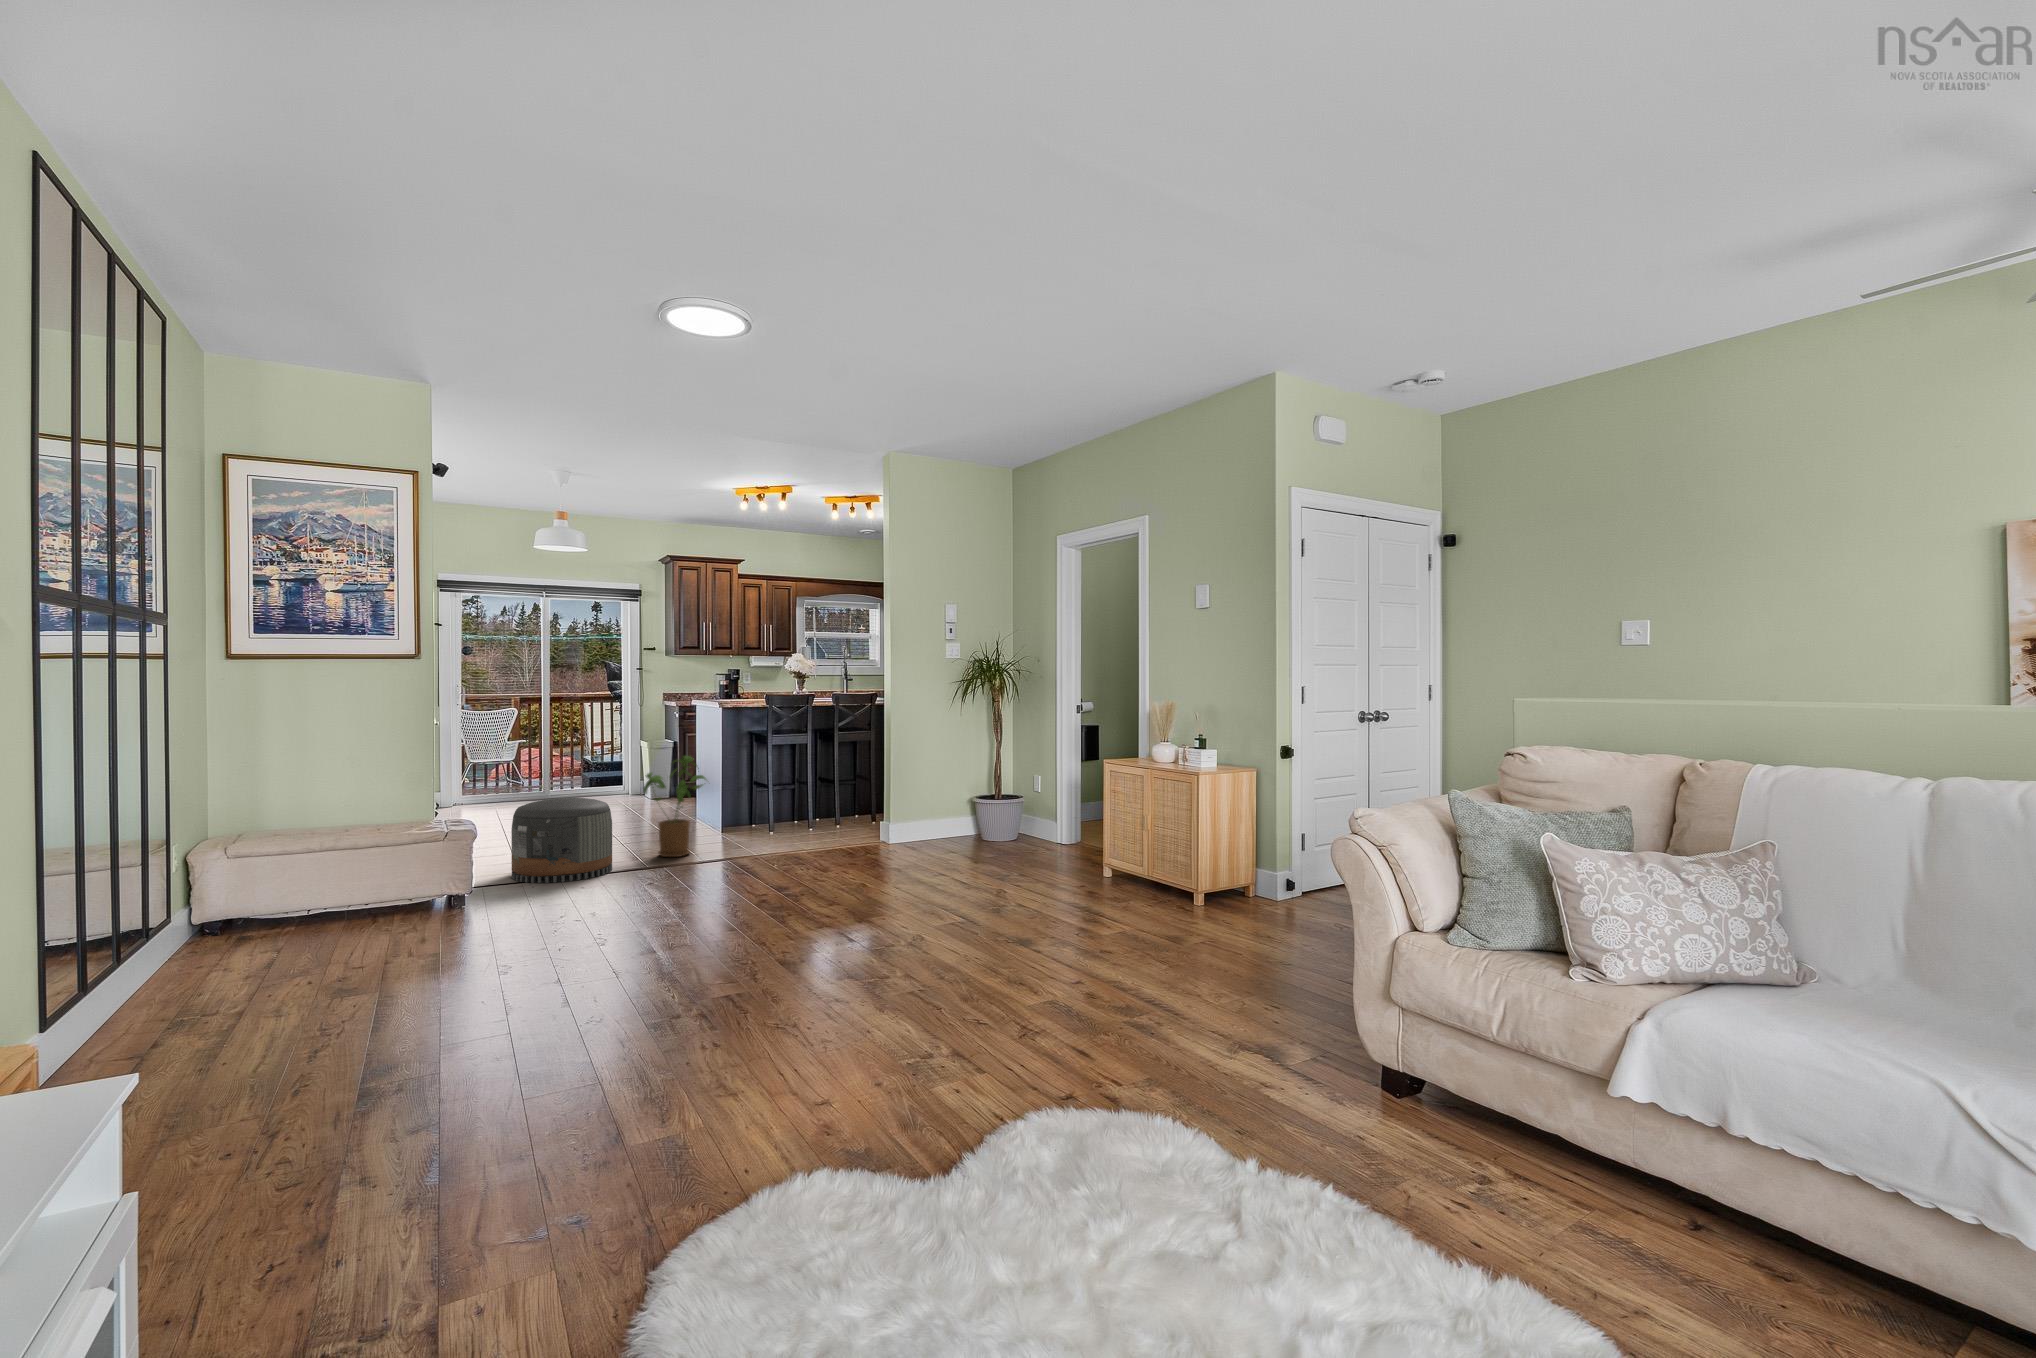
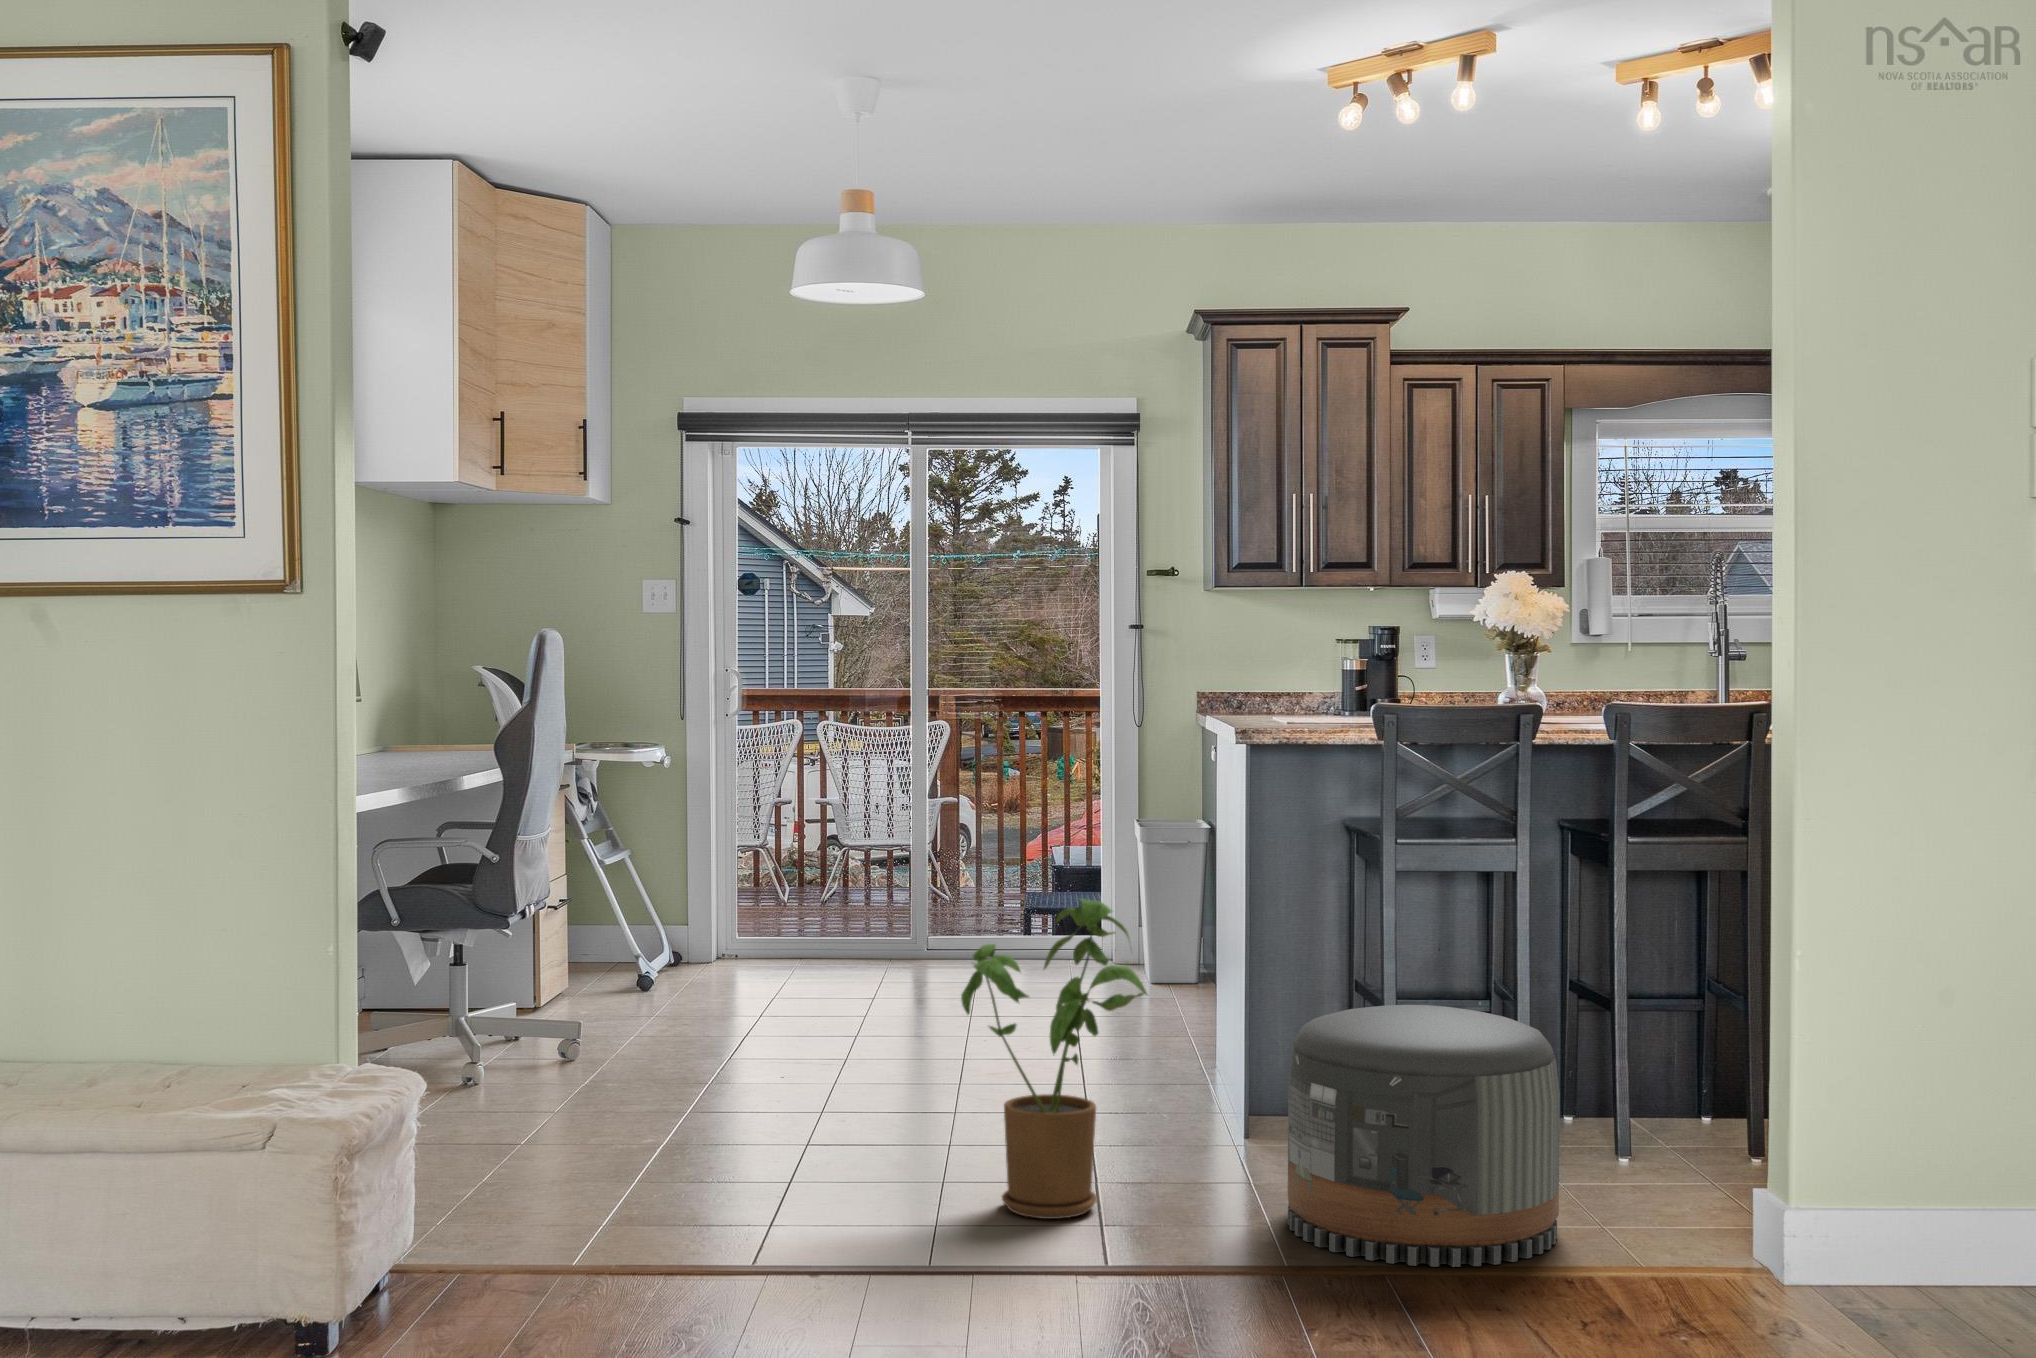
pouf: present [511,798,612,883] -> present [1288,1005,1560,1267]

